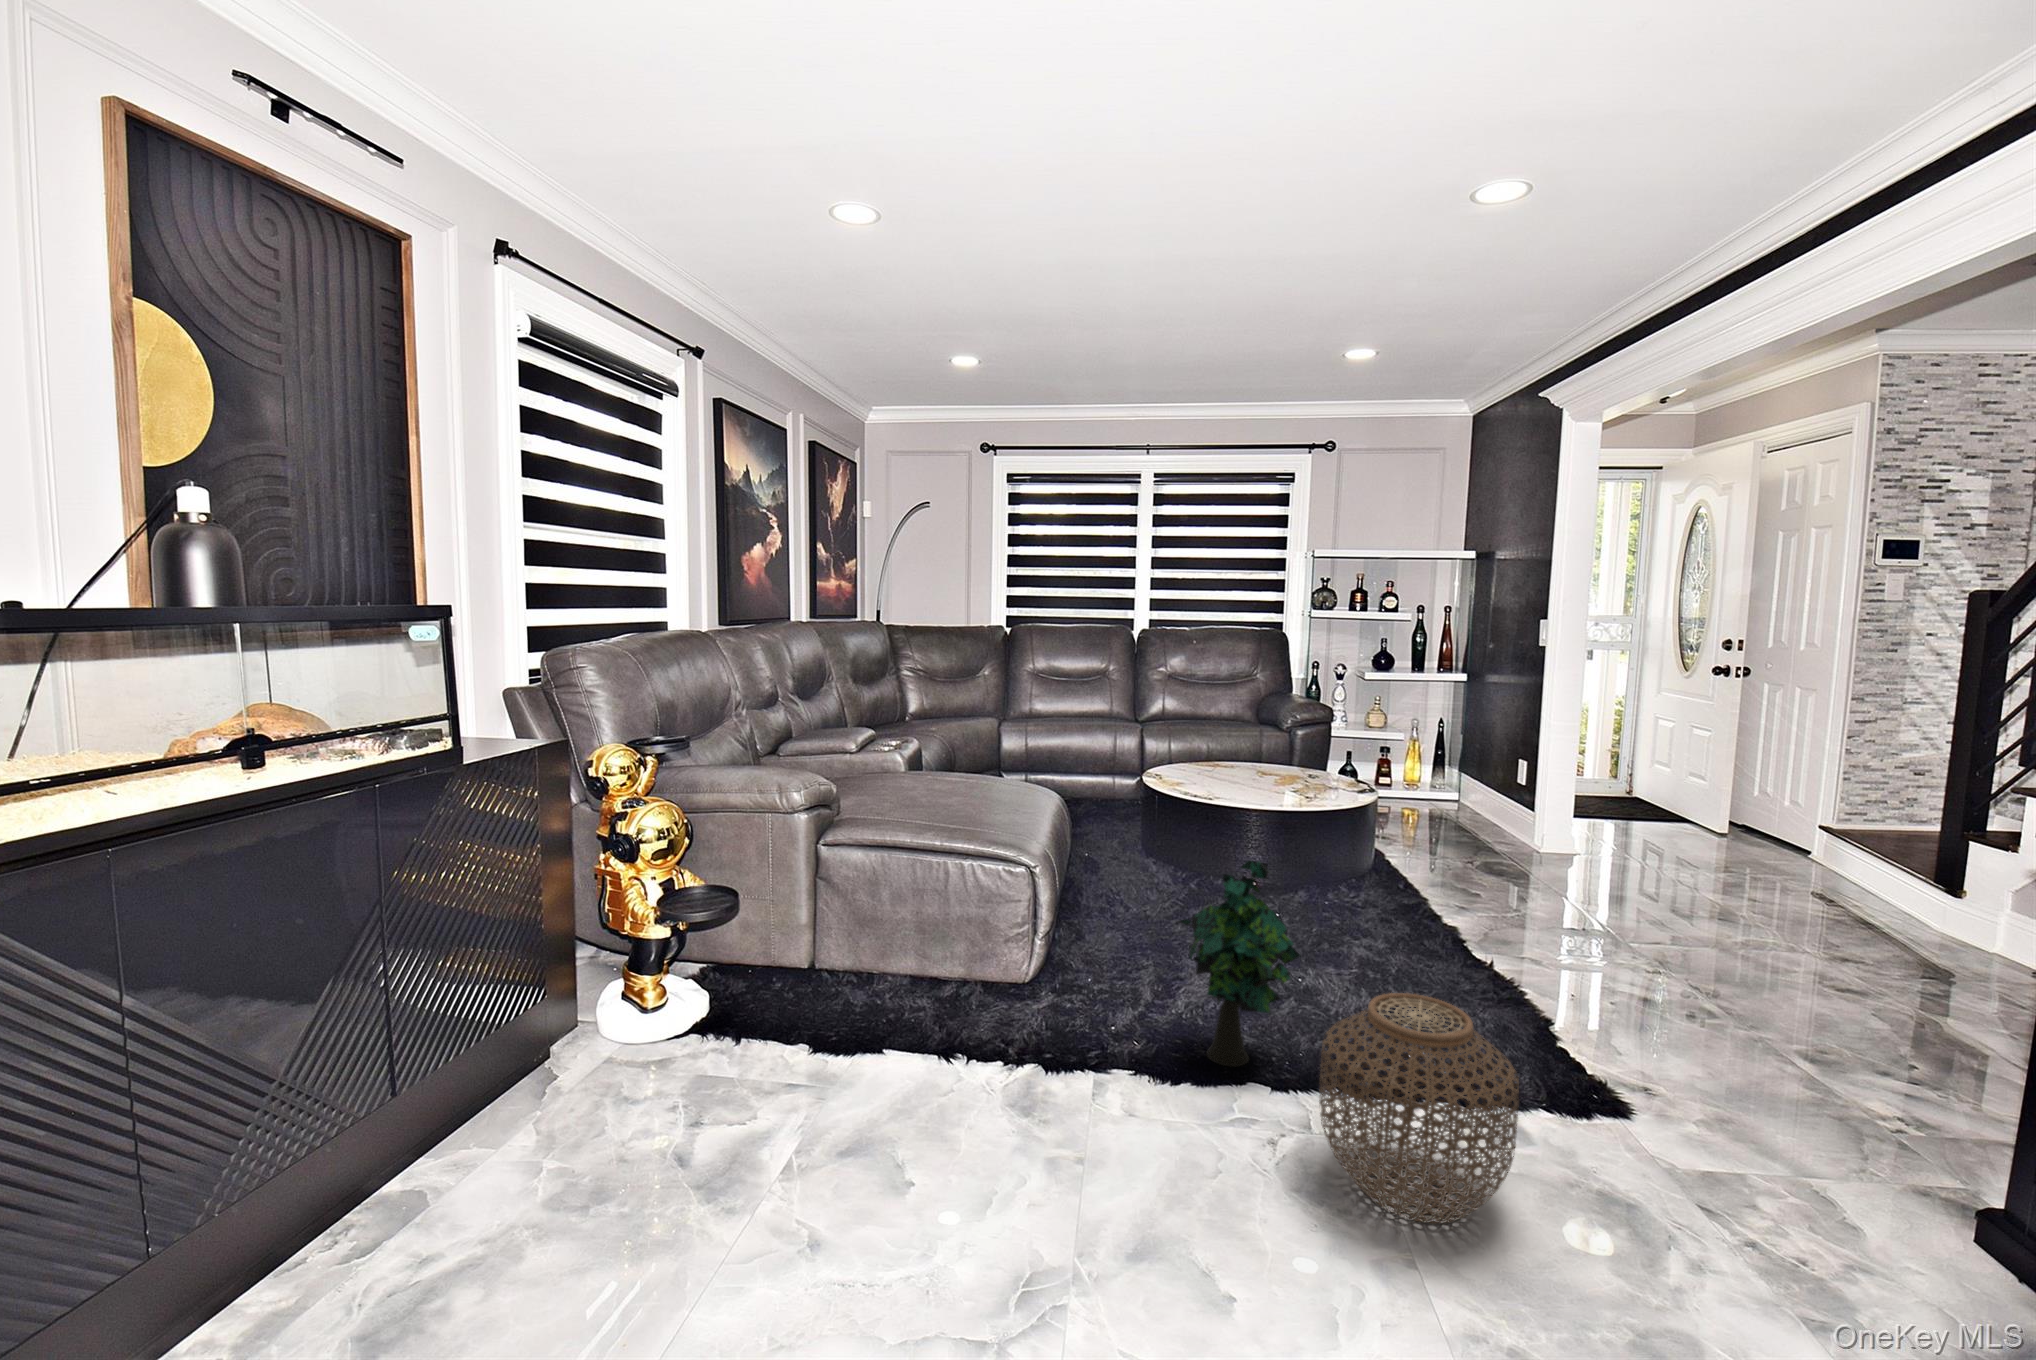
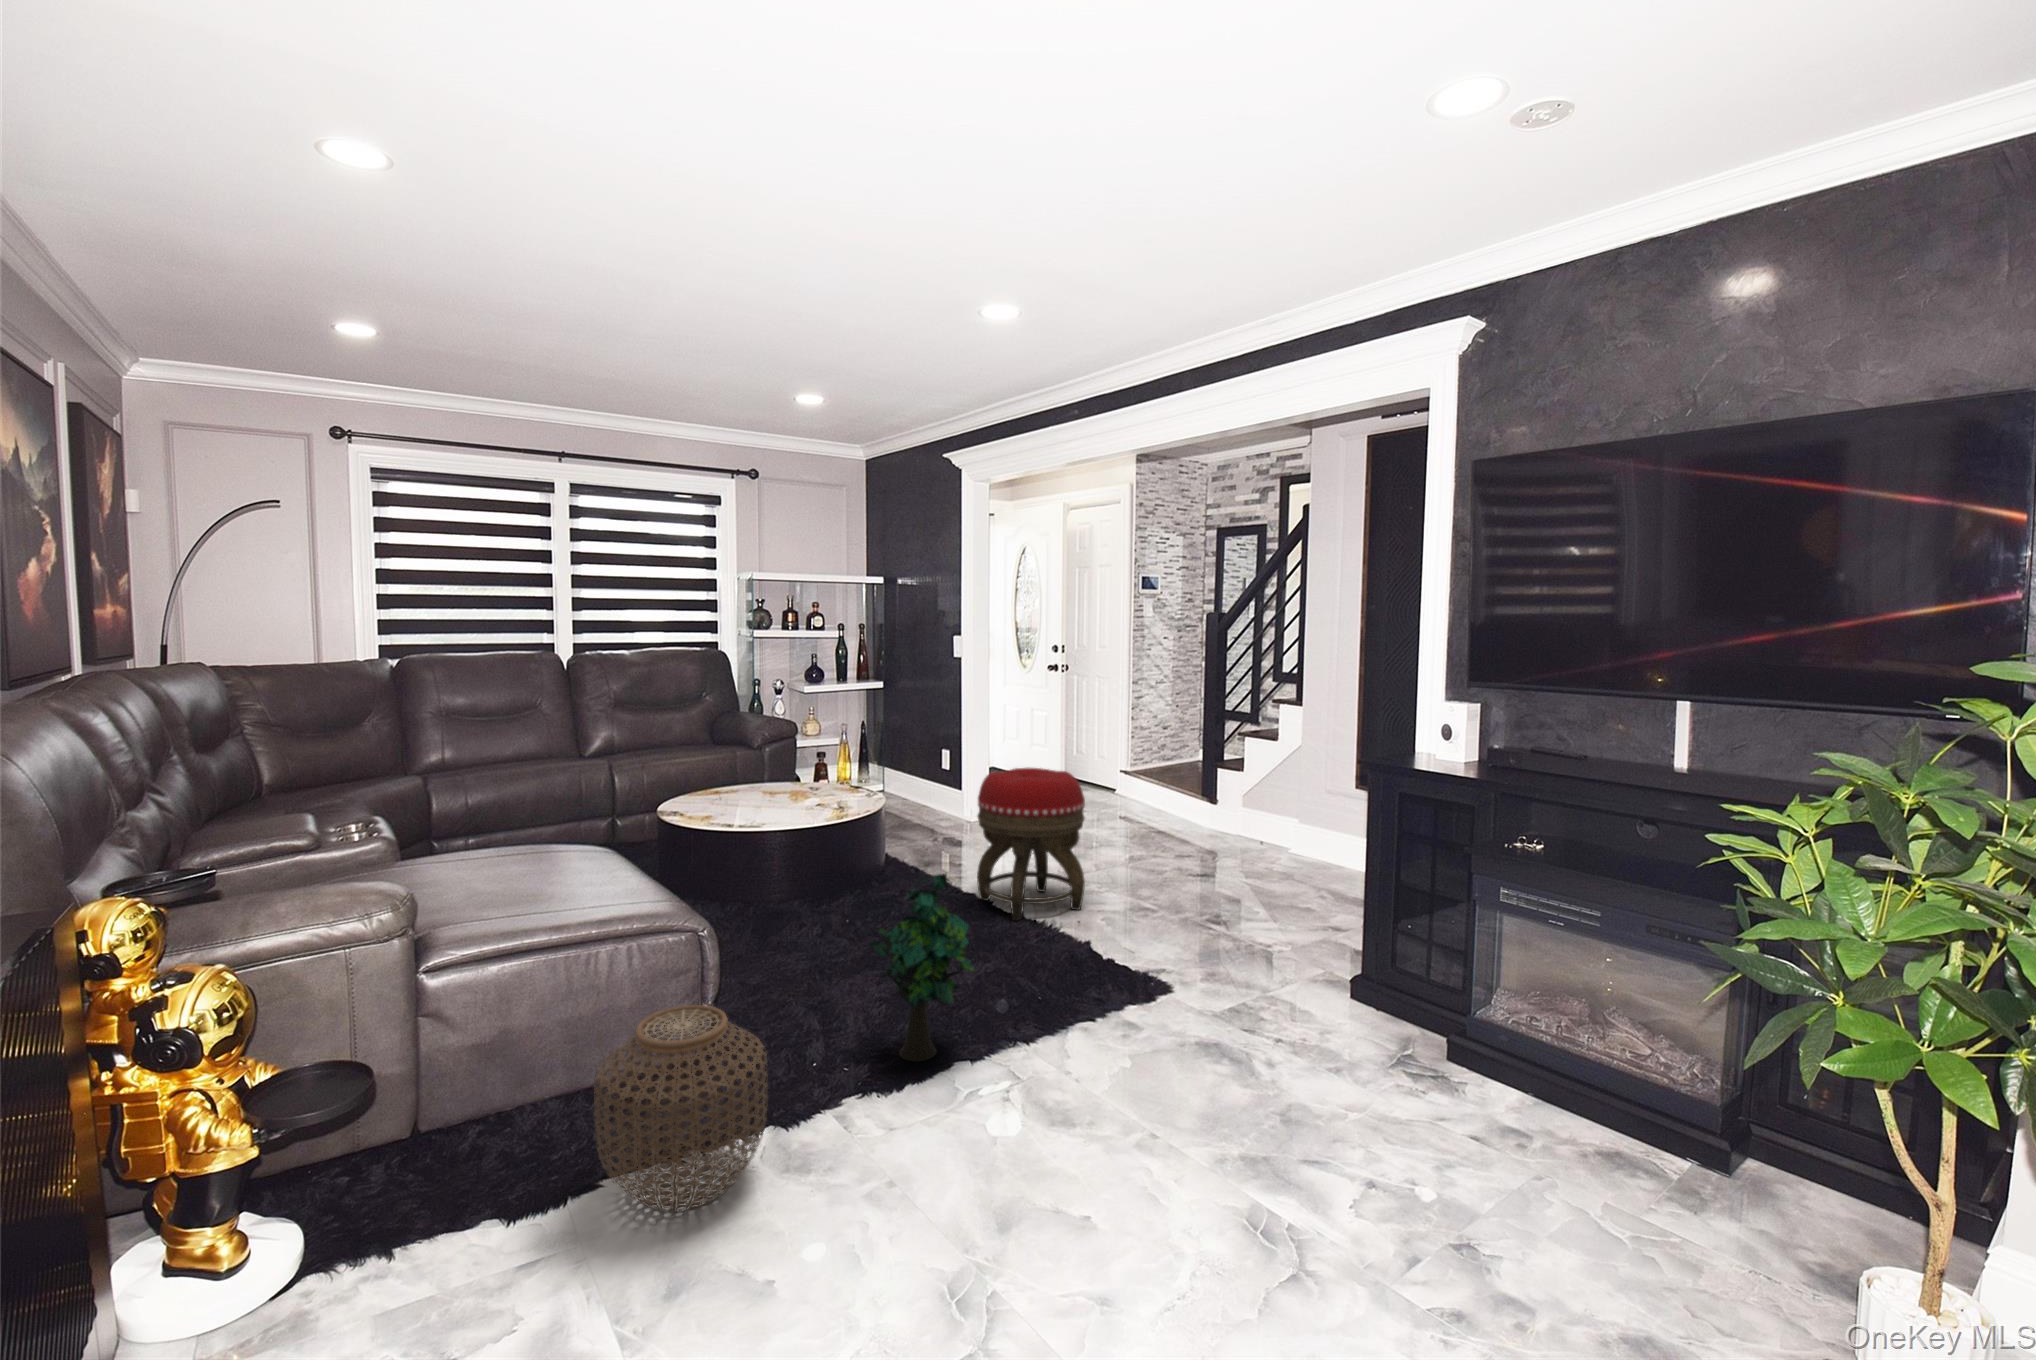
footstool: none [1454,778,1612,976] -> present [977,768,1085,921]
woven basket: present [1319,993,1519,1223] -> present [594,1005,768,1211]

